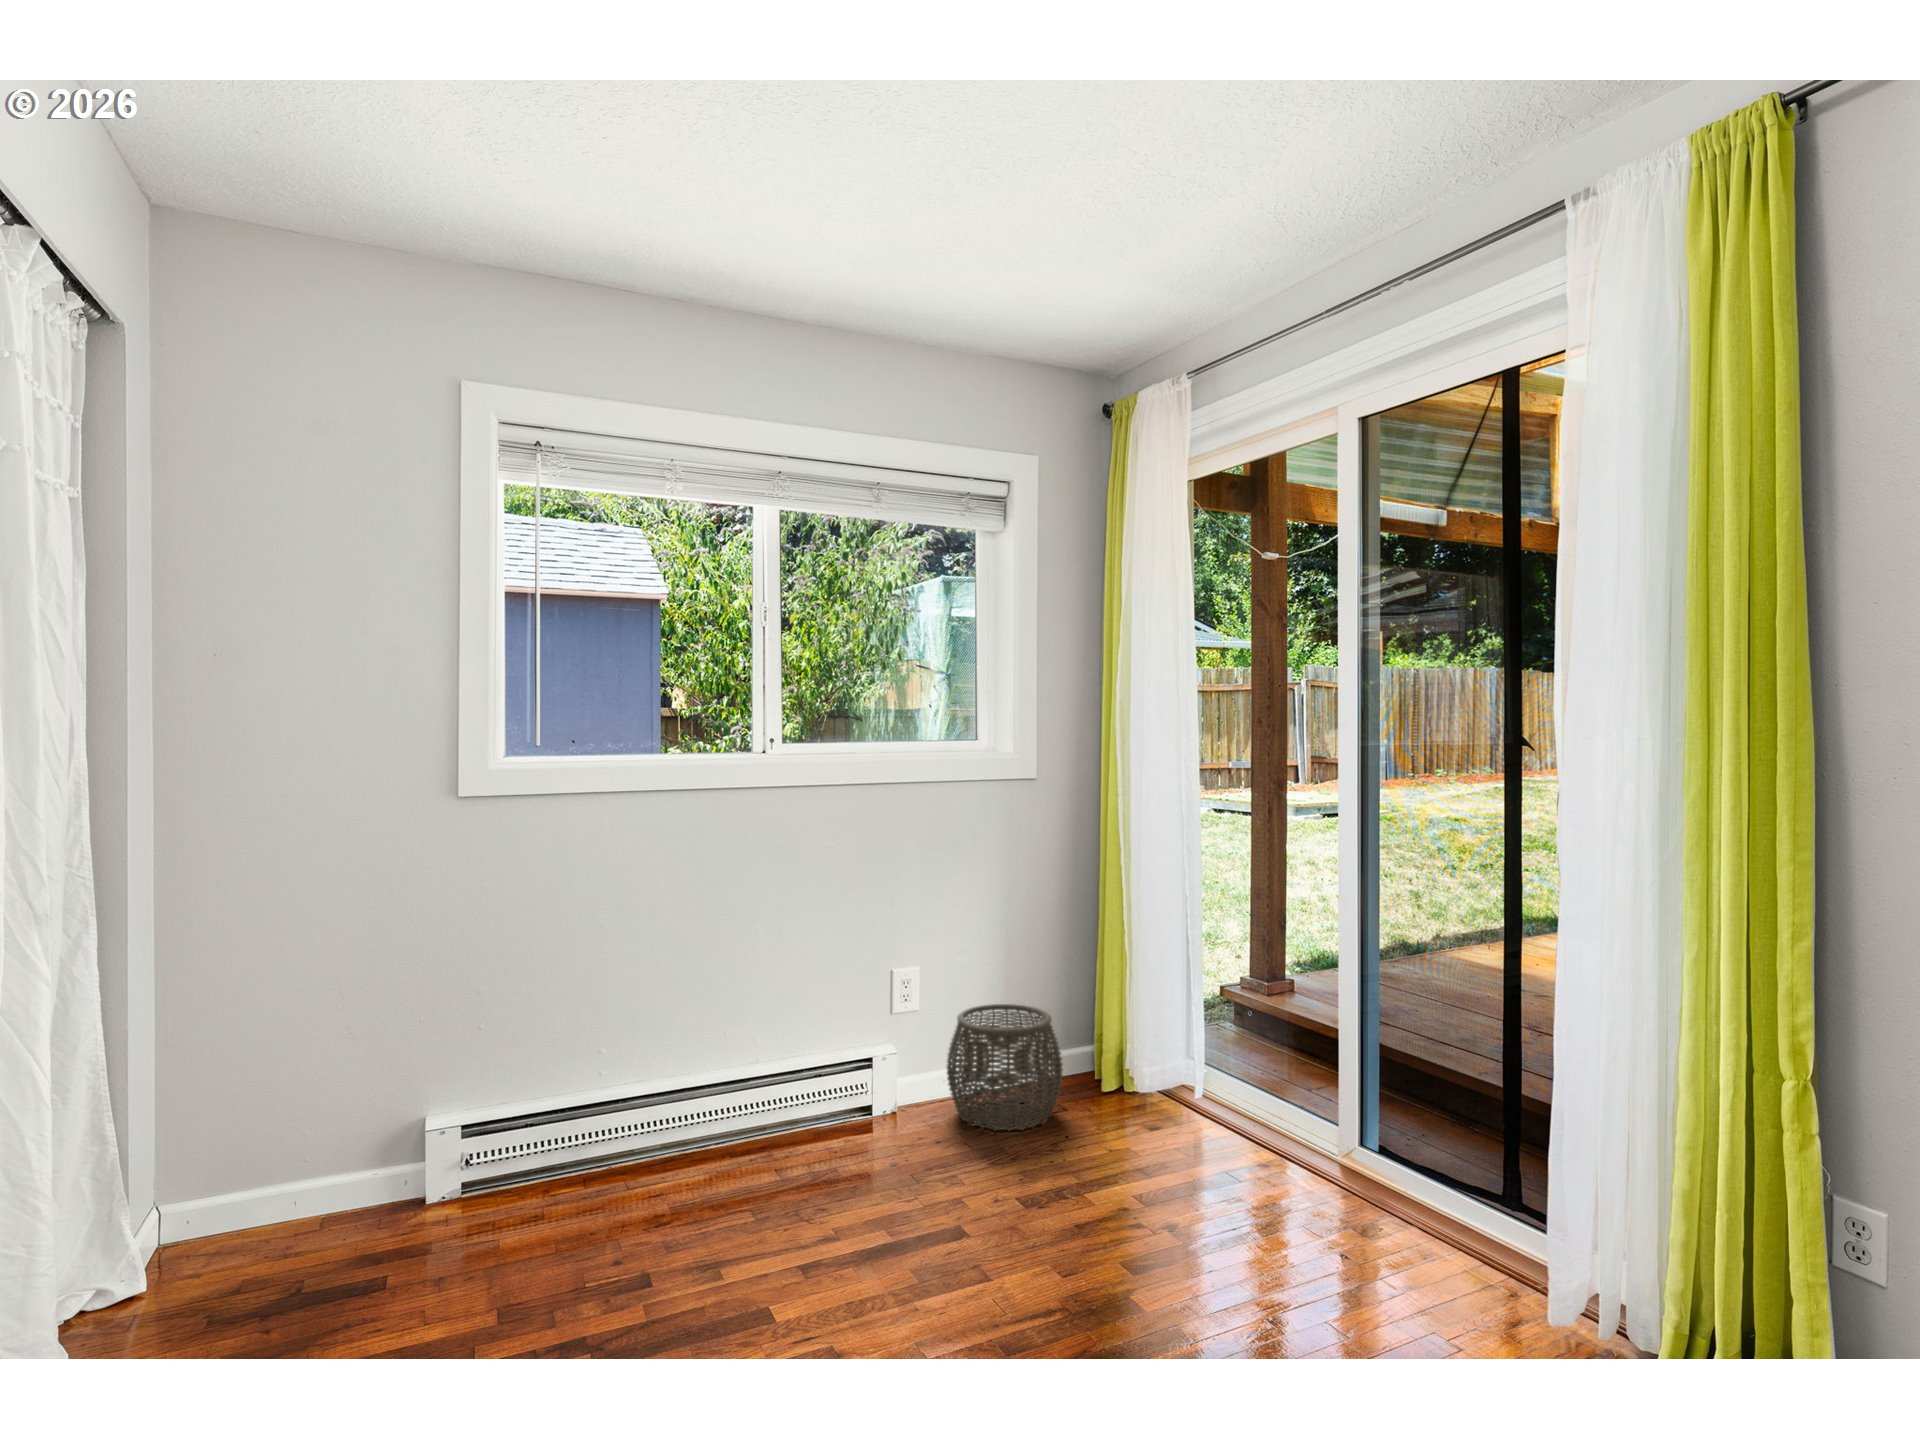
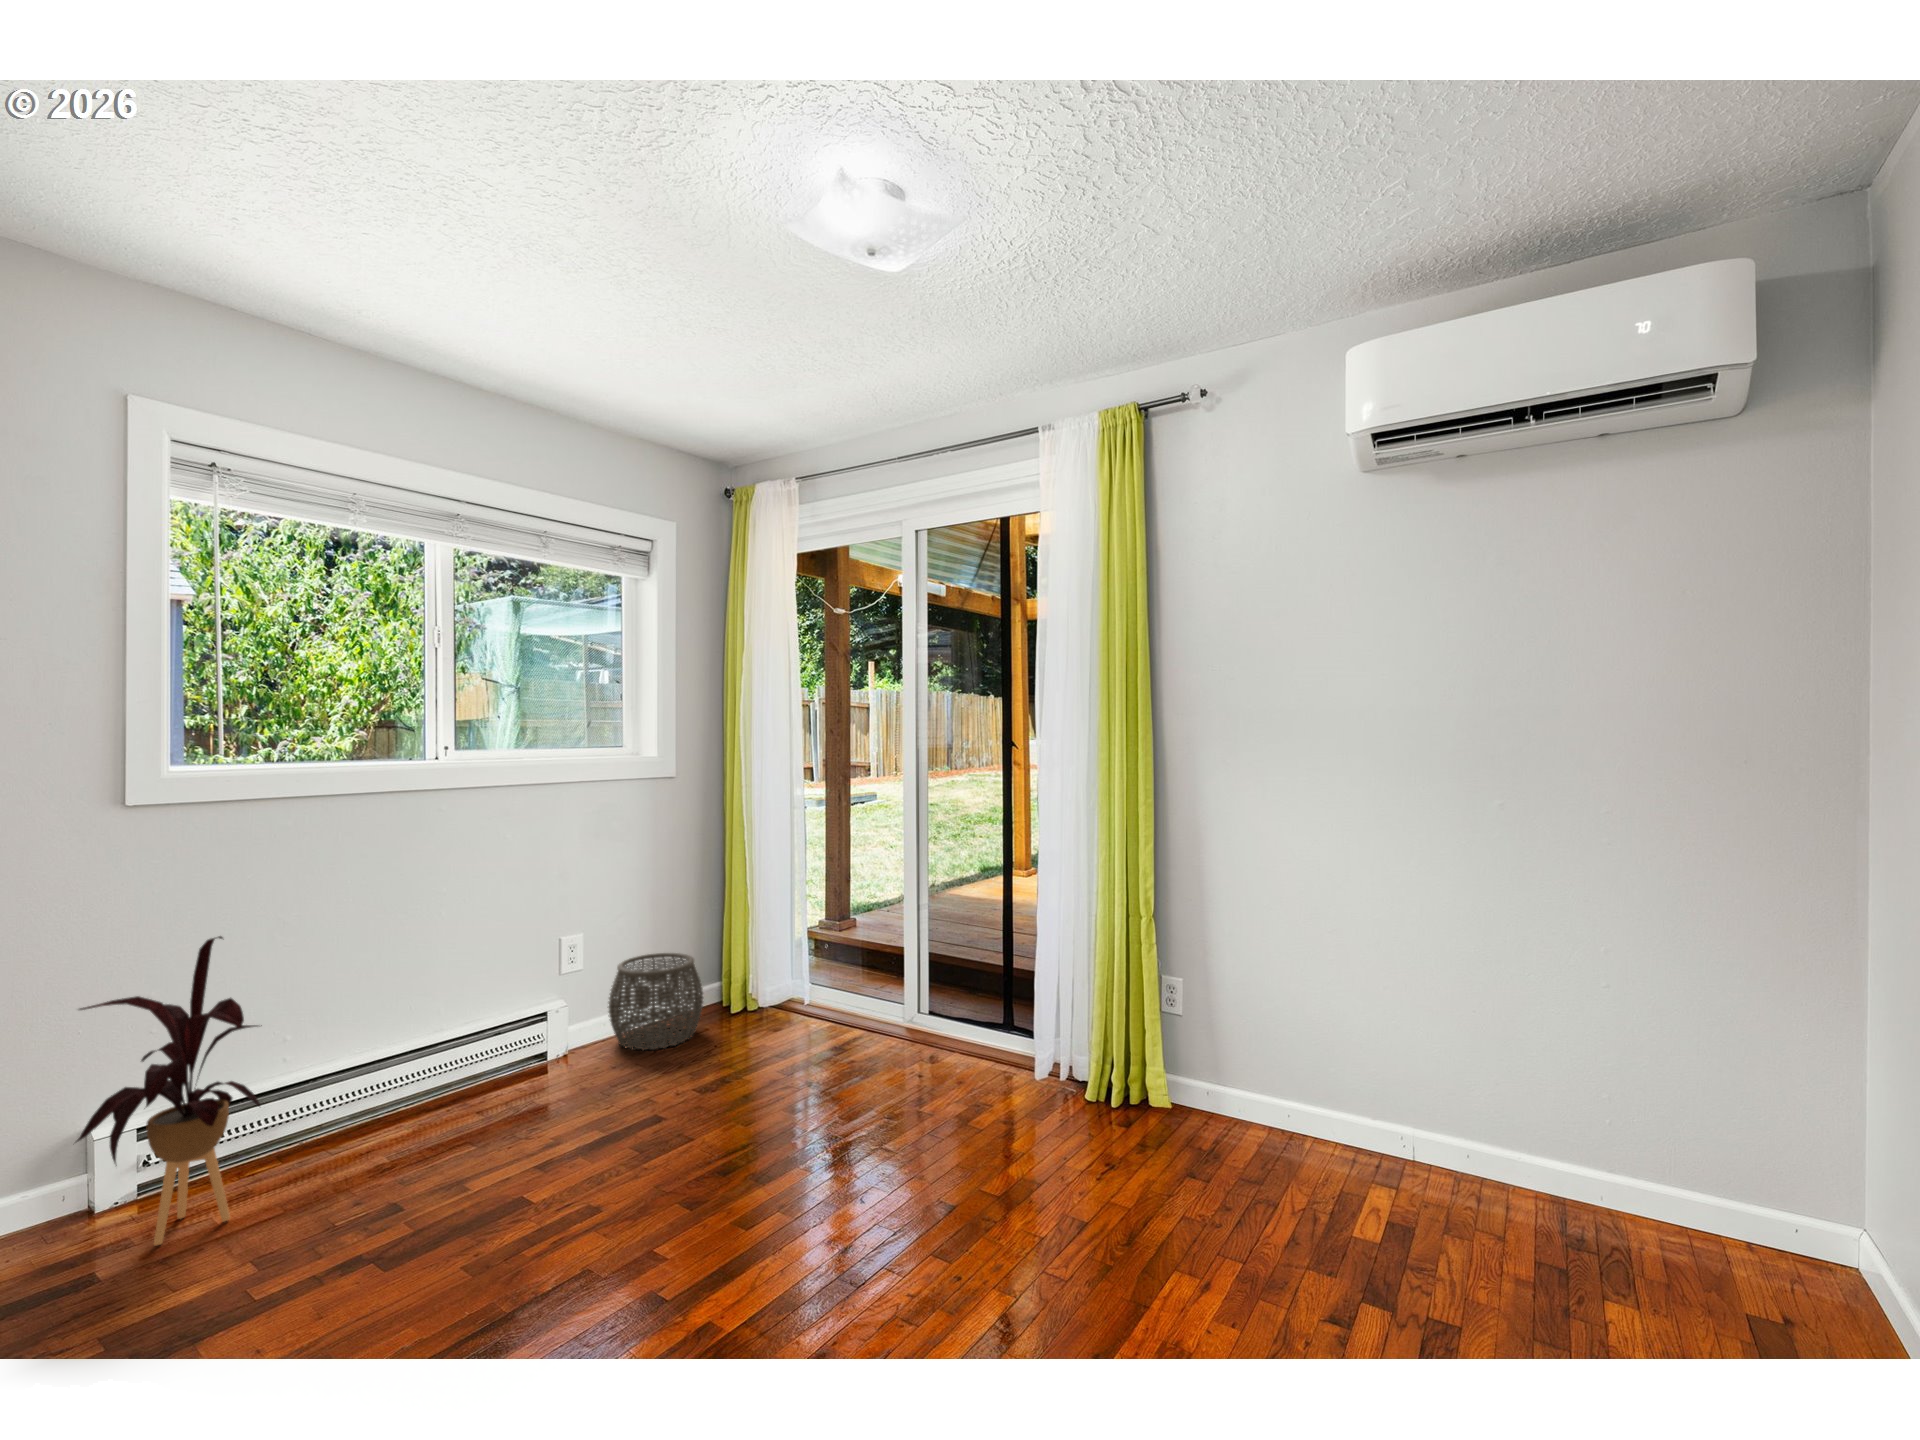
house plant: none [366,936,547,1257] -> present [76,936,262,1245]

